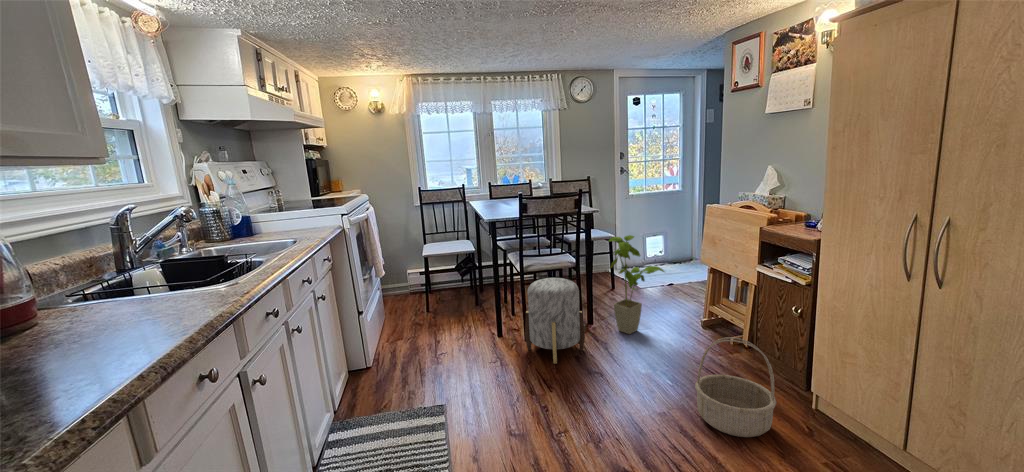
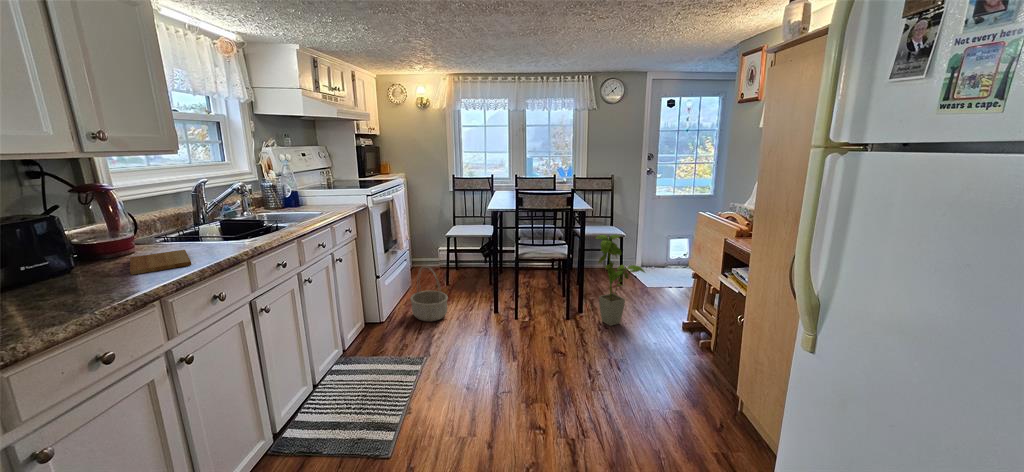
stool: present [525,278,585,364] -> none [512,266,563,341]
cutting board: none [43,308,166,363] -> present [130,250,191,275]
basket: present [695,337,777,437] -> present [410,265,448,322]

